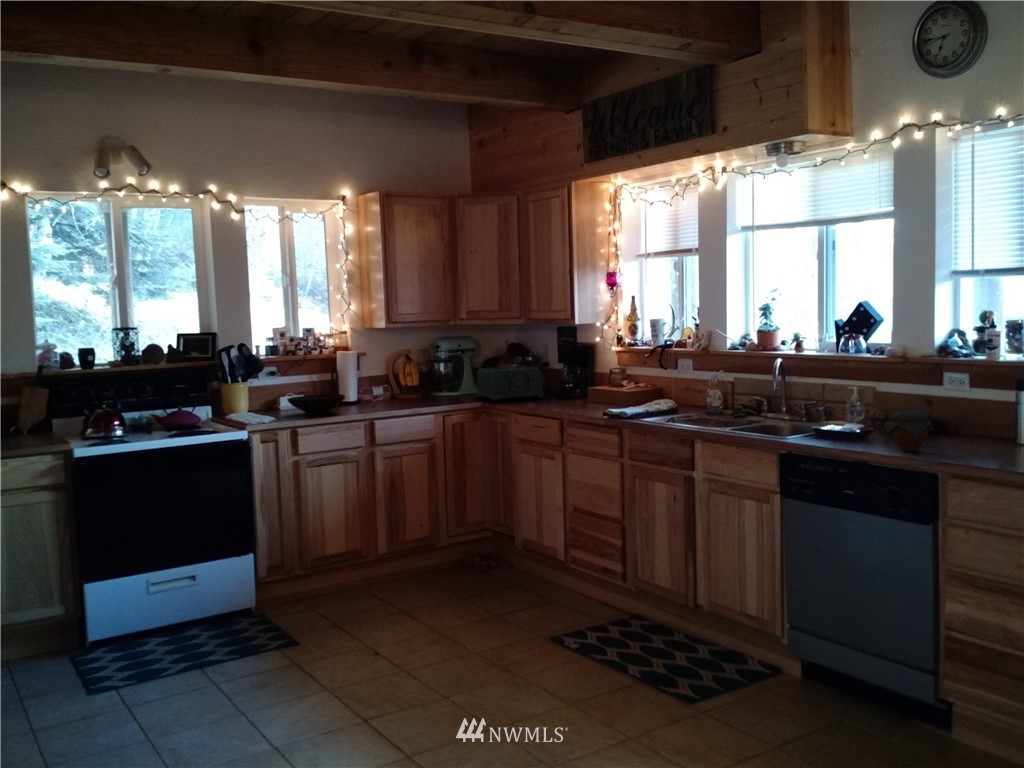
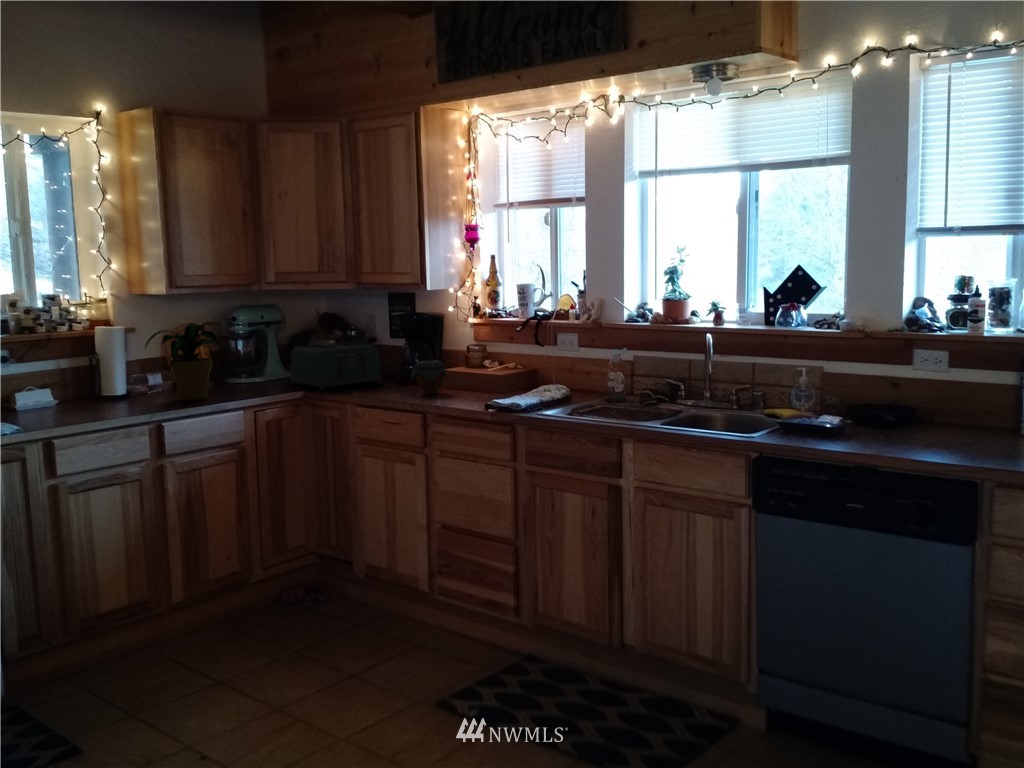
potted plant: none [367,349,428,406] -> present [145,323,222,400]
wooden bowl: present [288,394,345,415] -> none [29,387,117,418]
jar: present [884,410,934,452] -> present [411,360,447,394]

